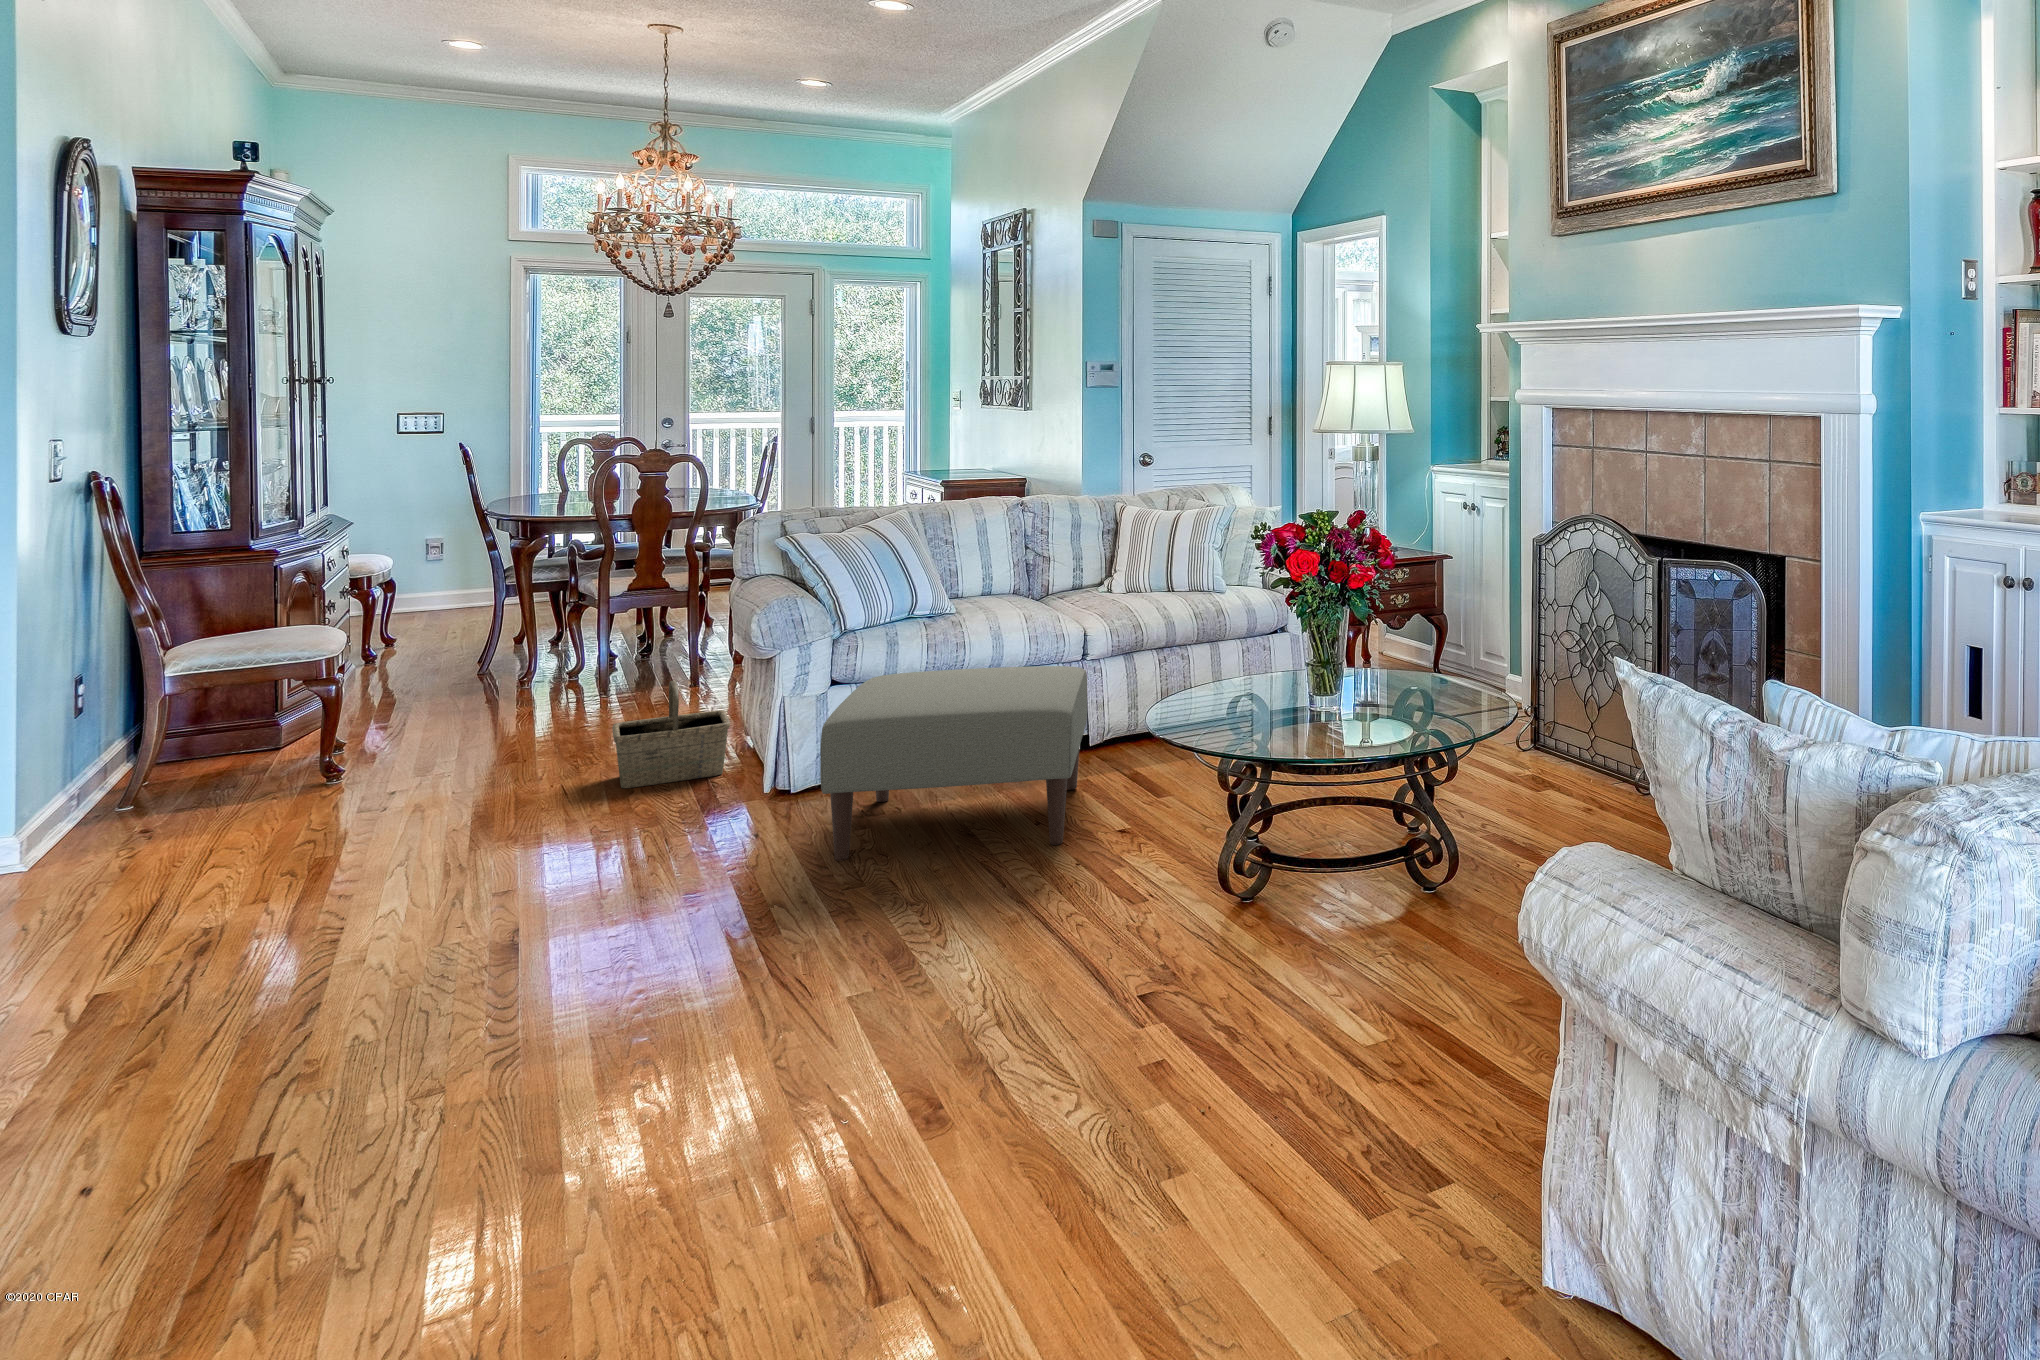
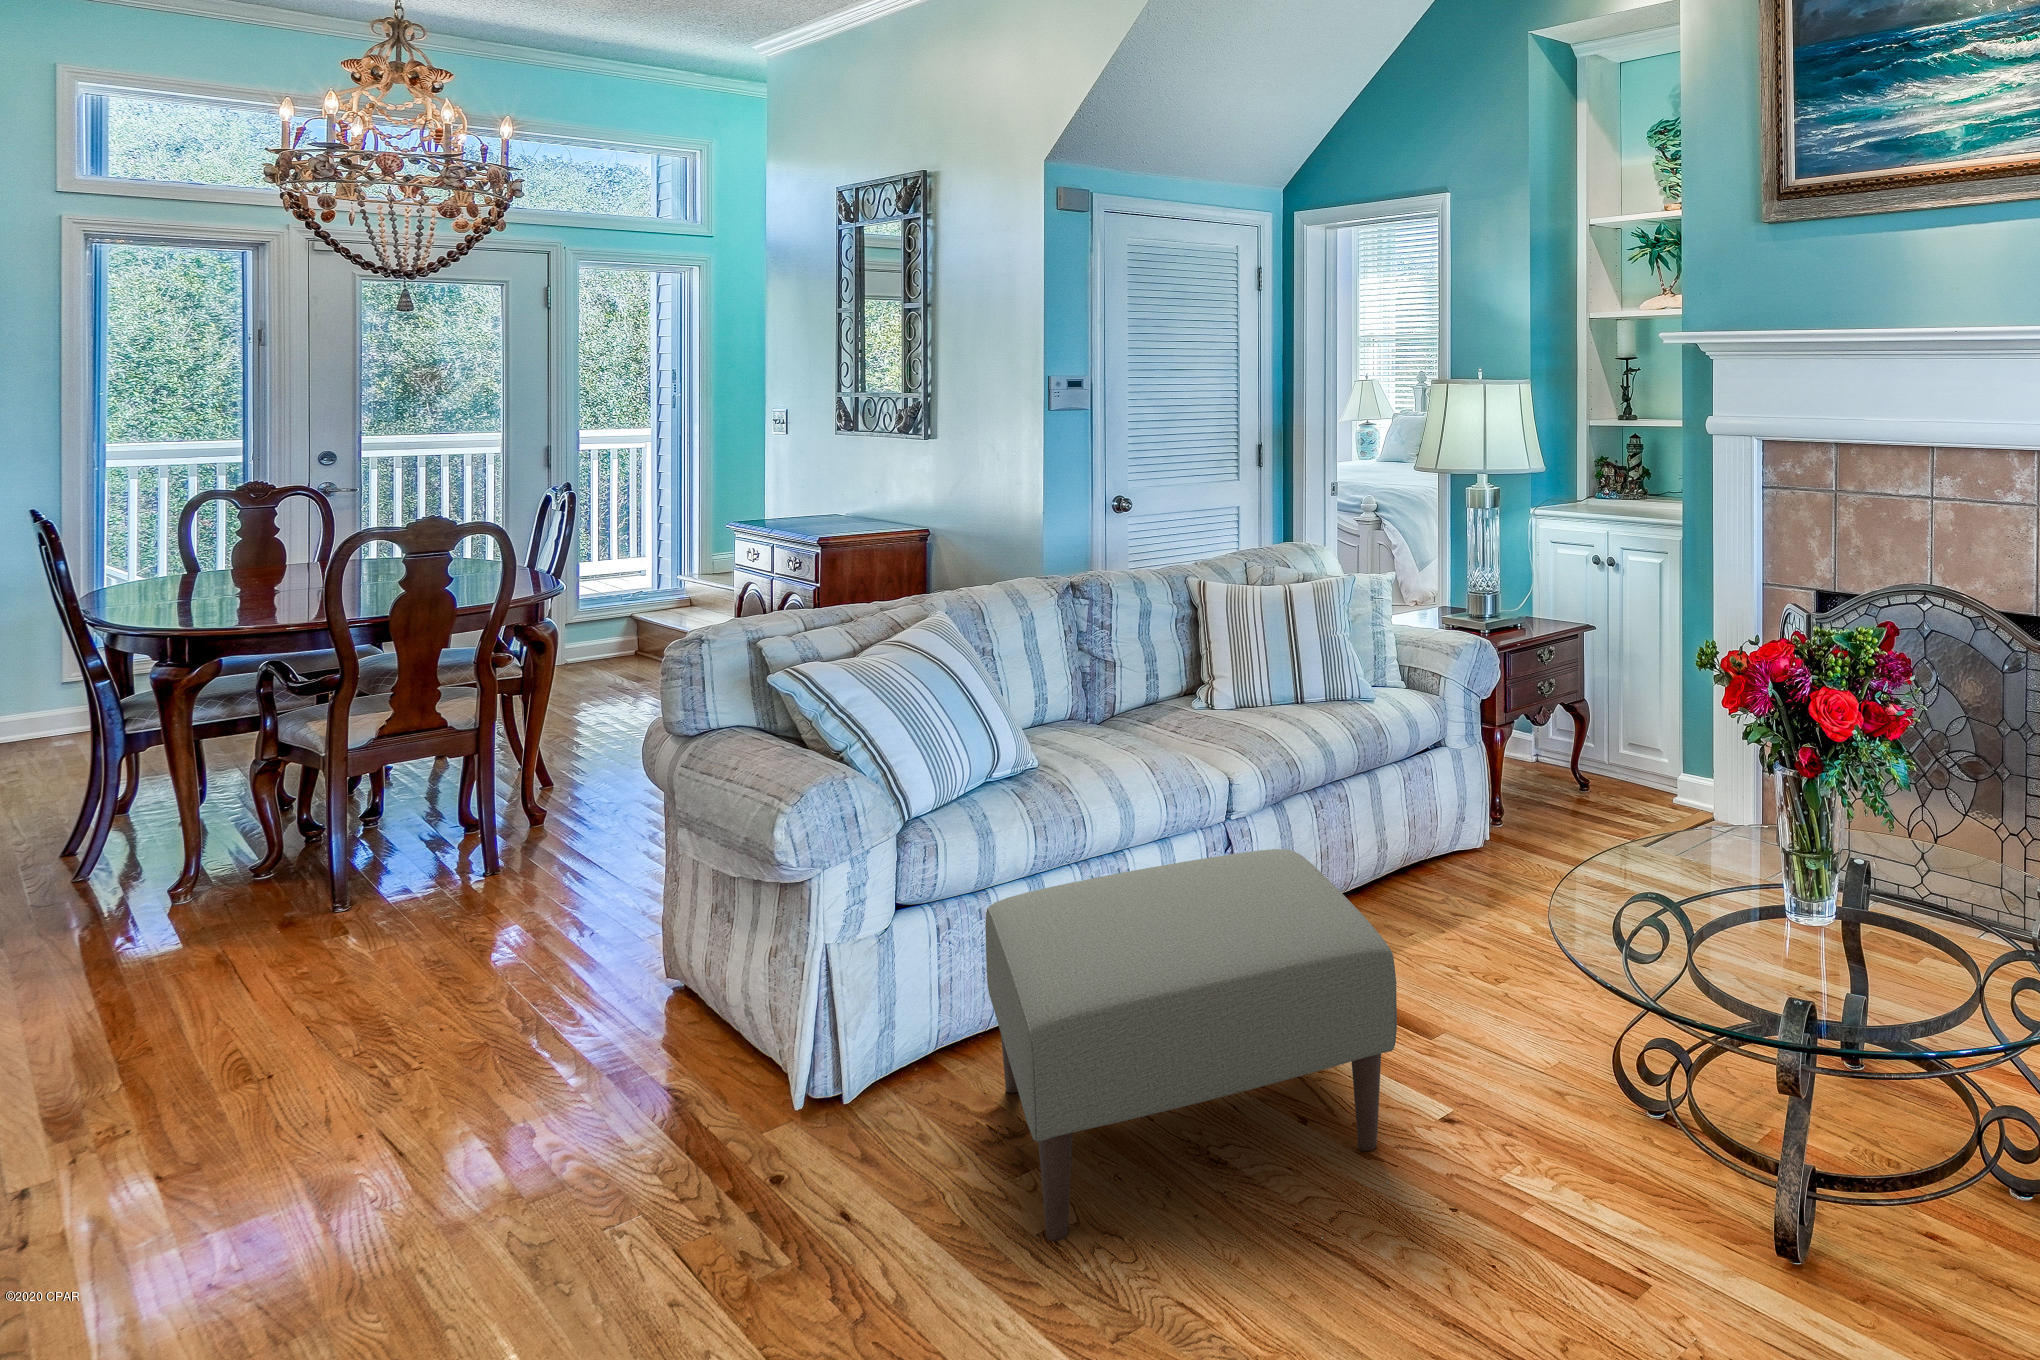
basket: present [612,681,730,788] -> none [508,923,713,1118]

